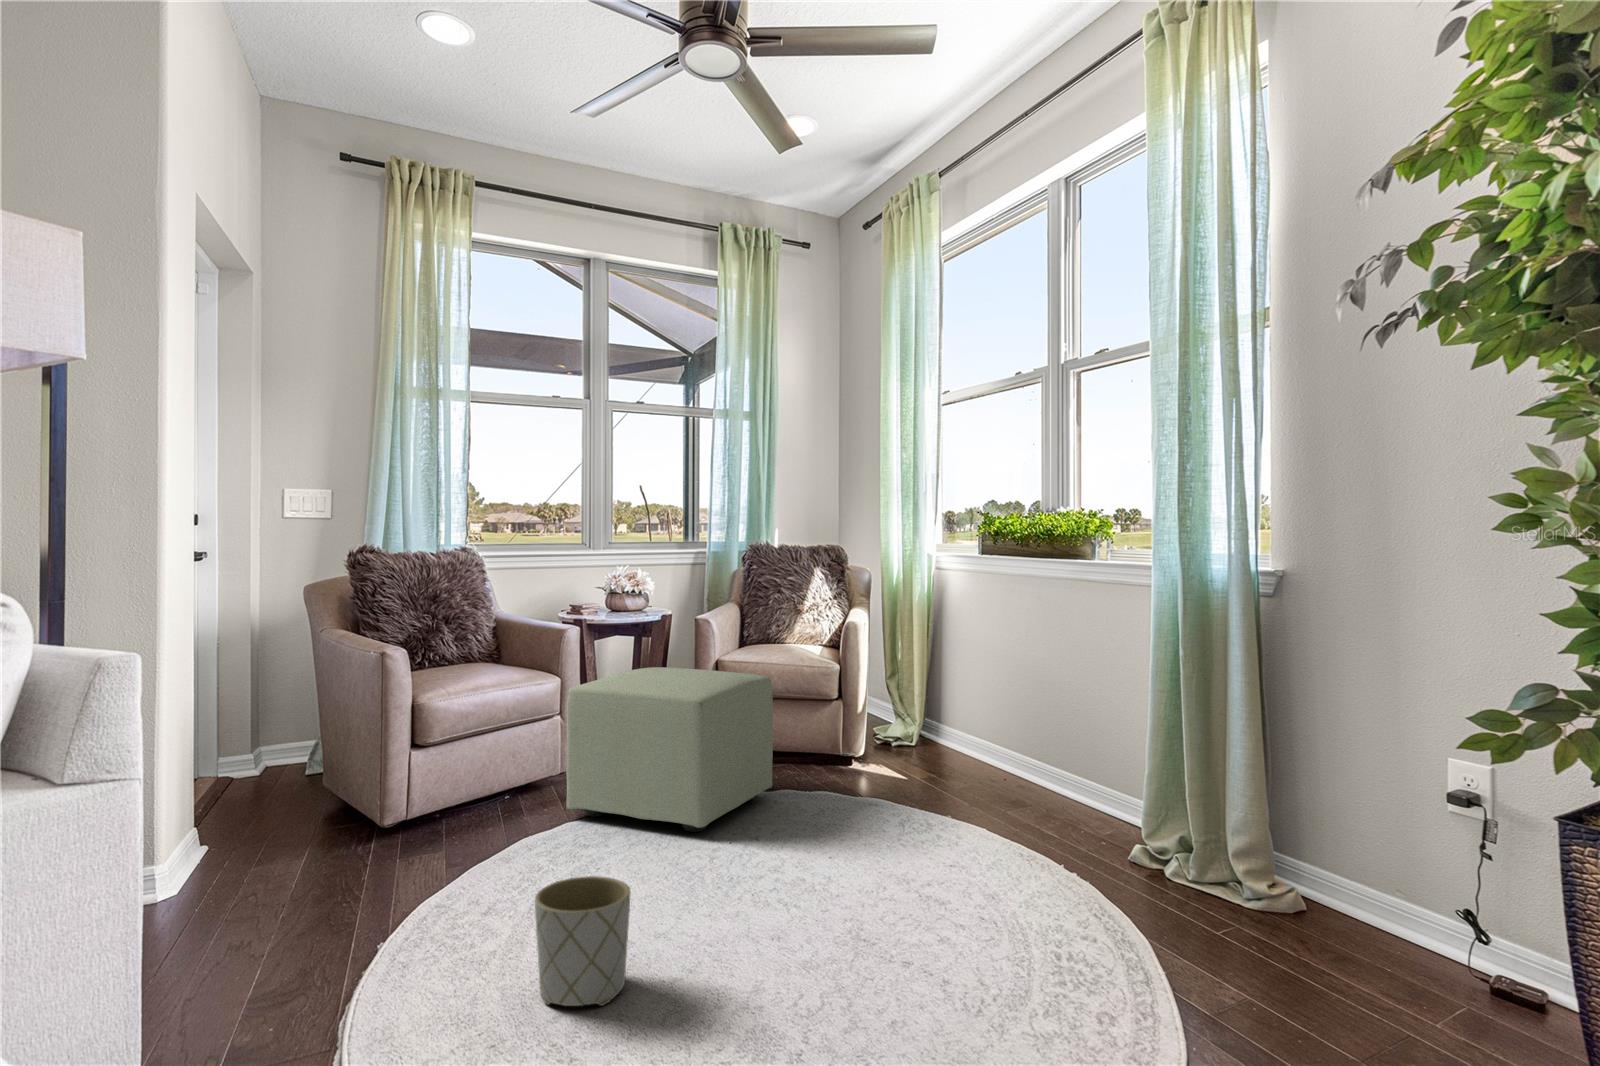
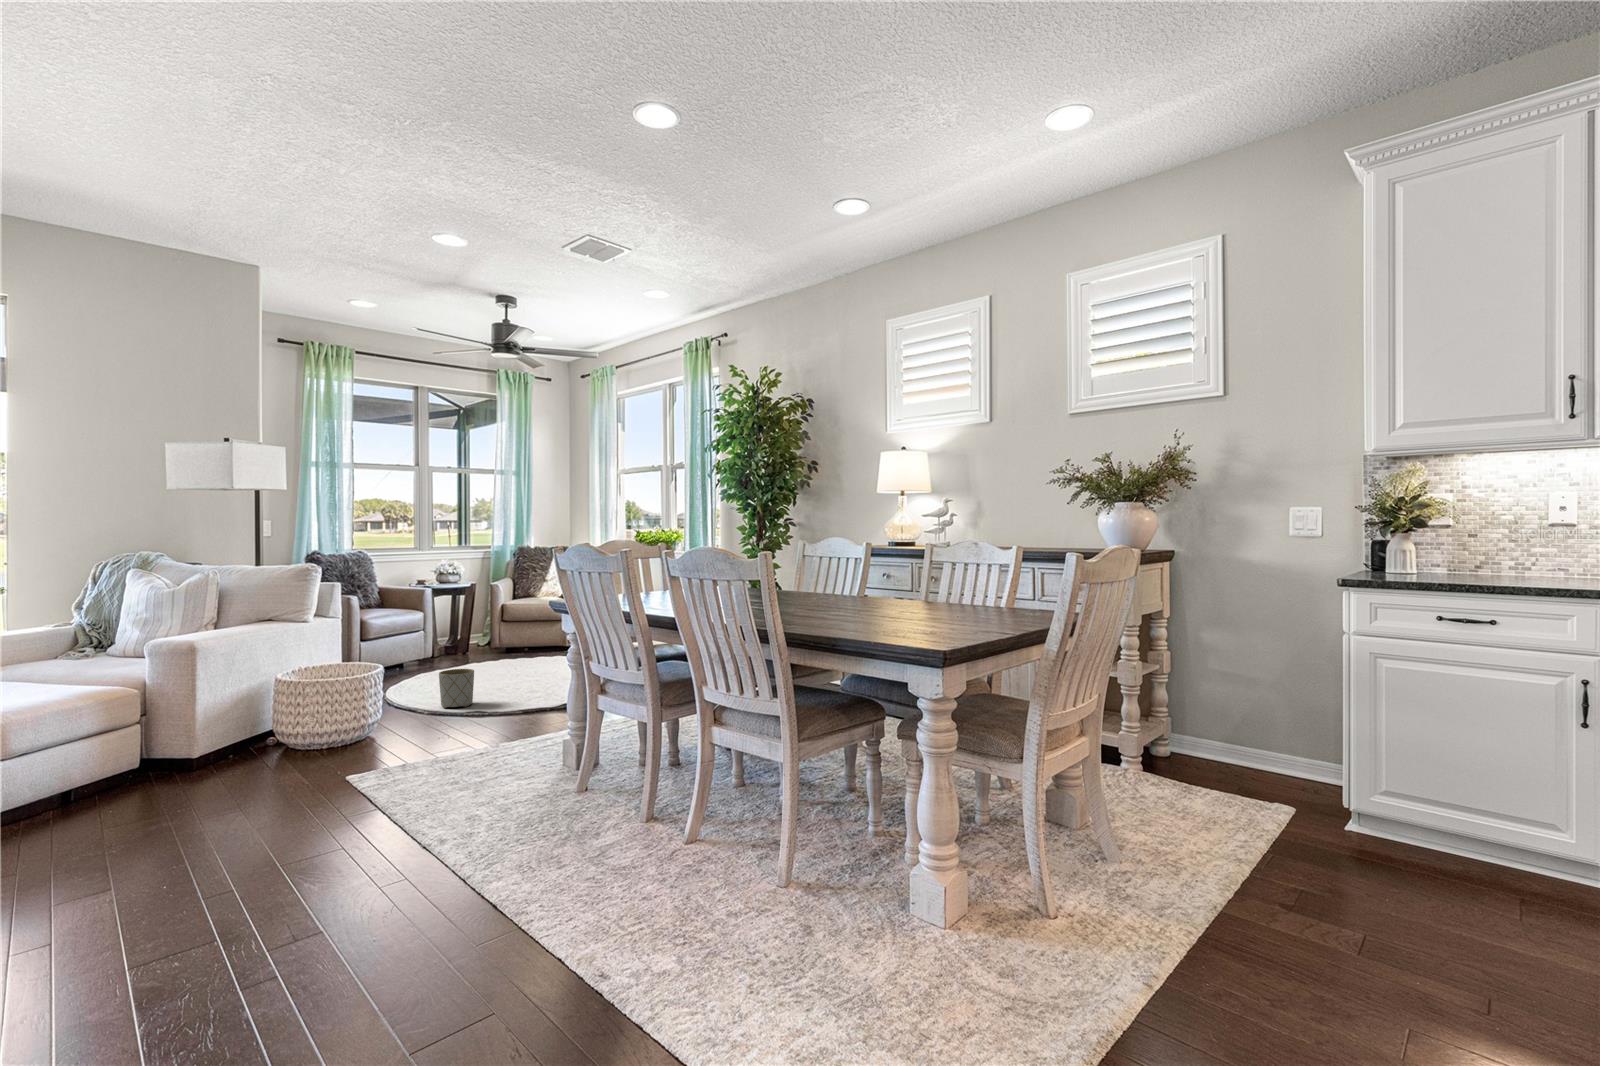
ottoman: present [566,667,773,832] -> none [430,606,530,673]

